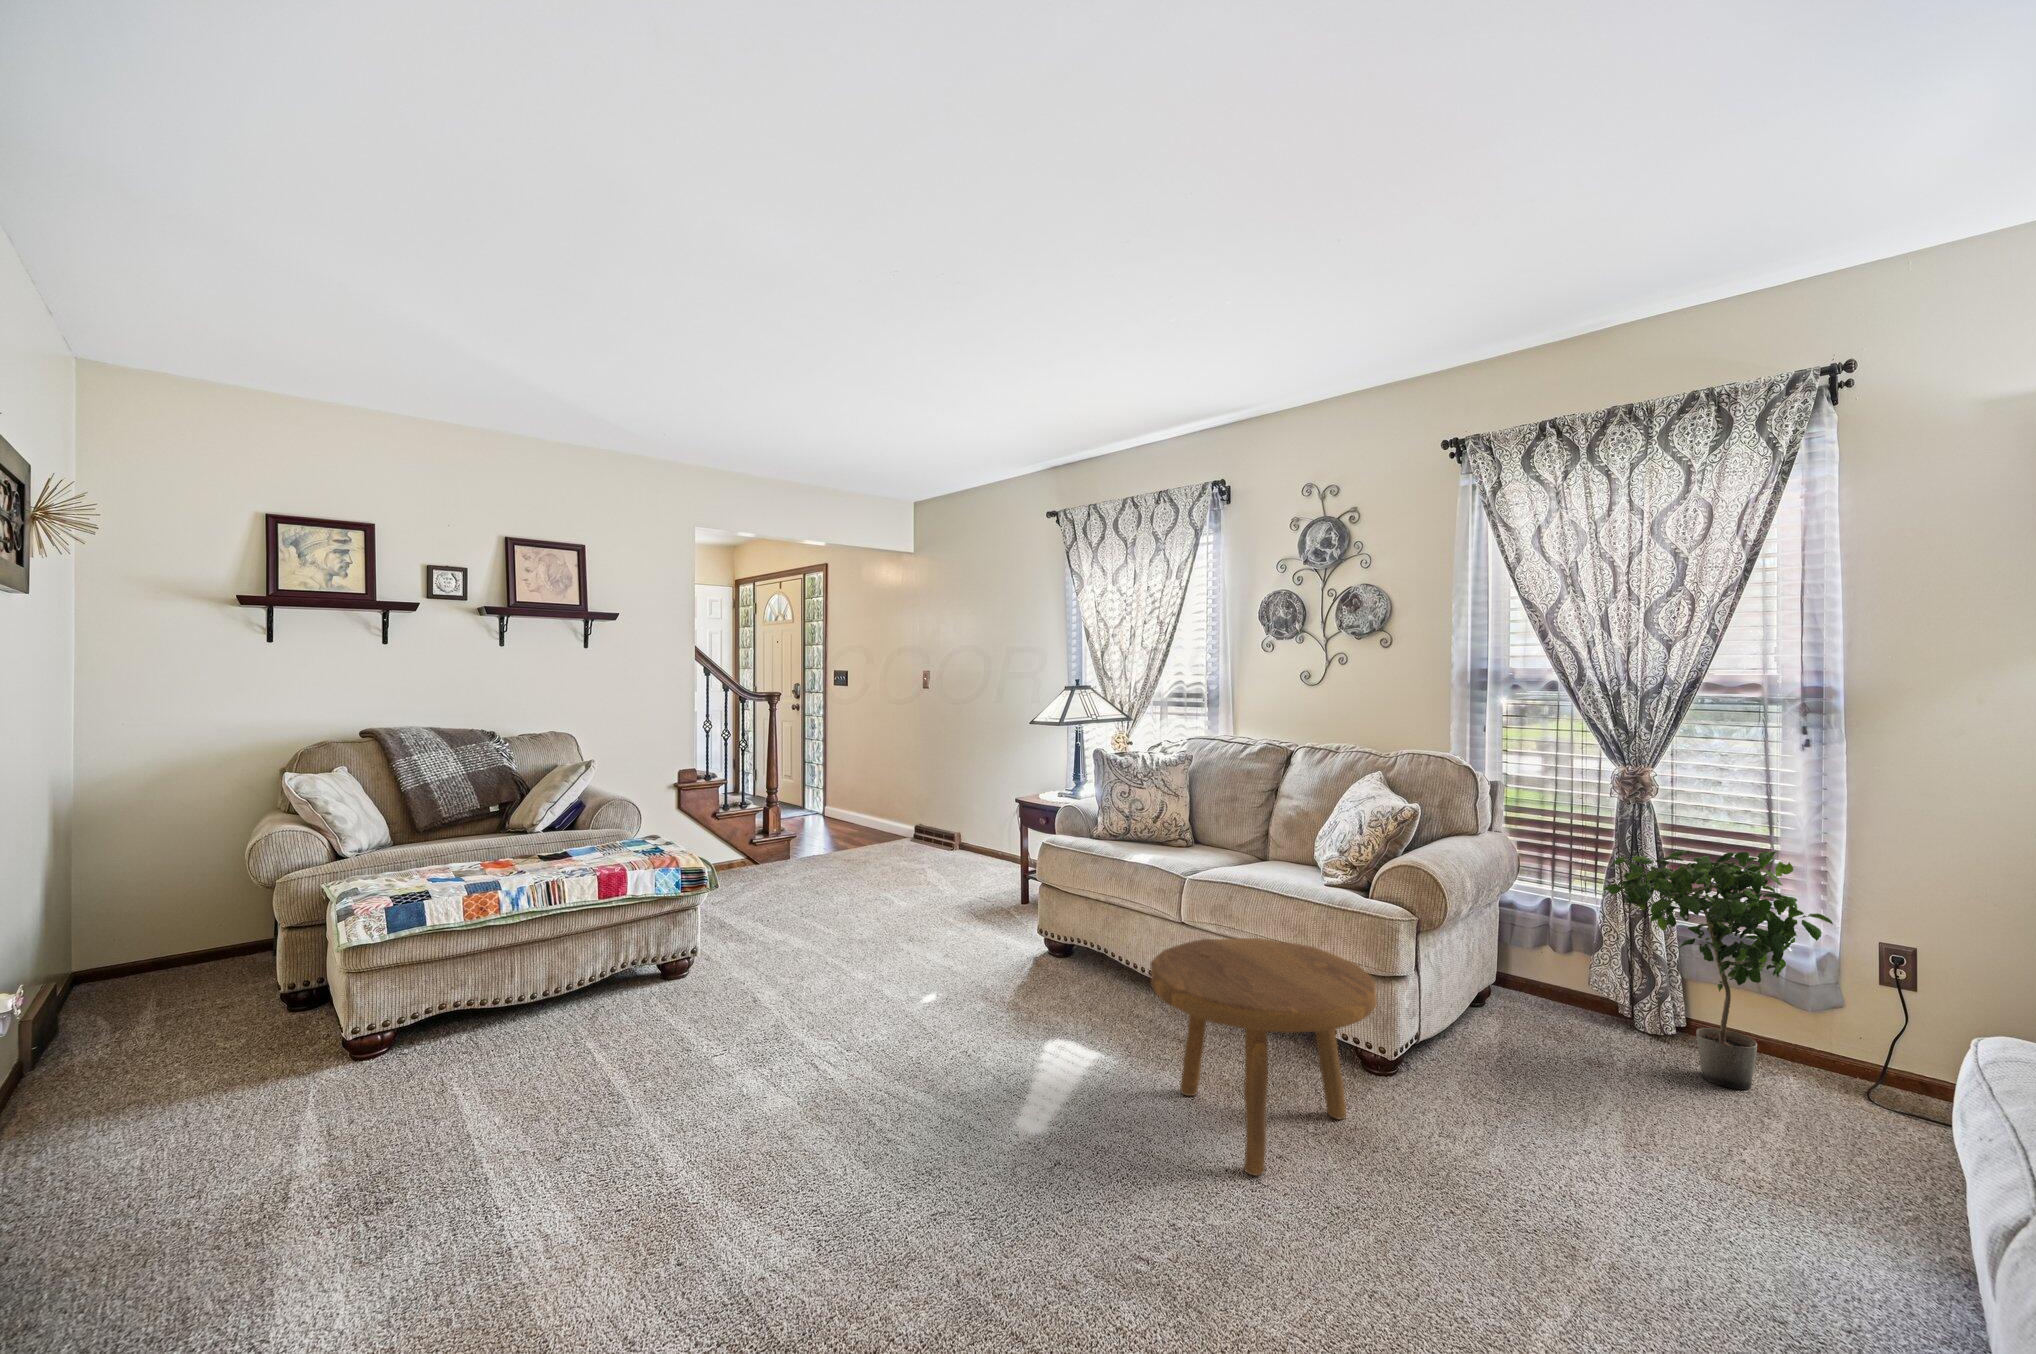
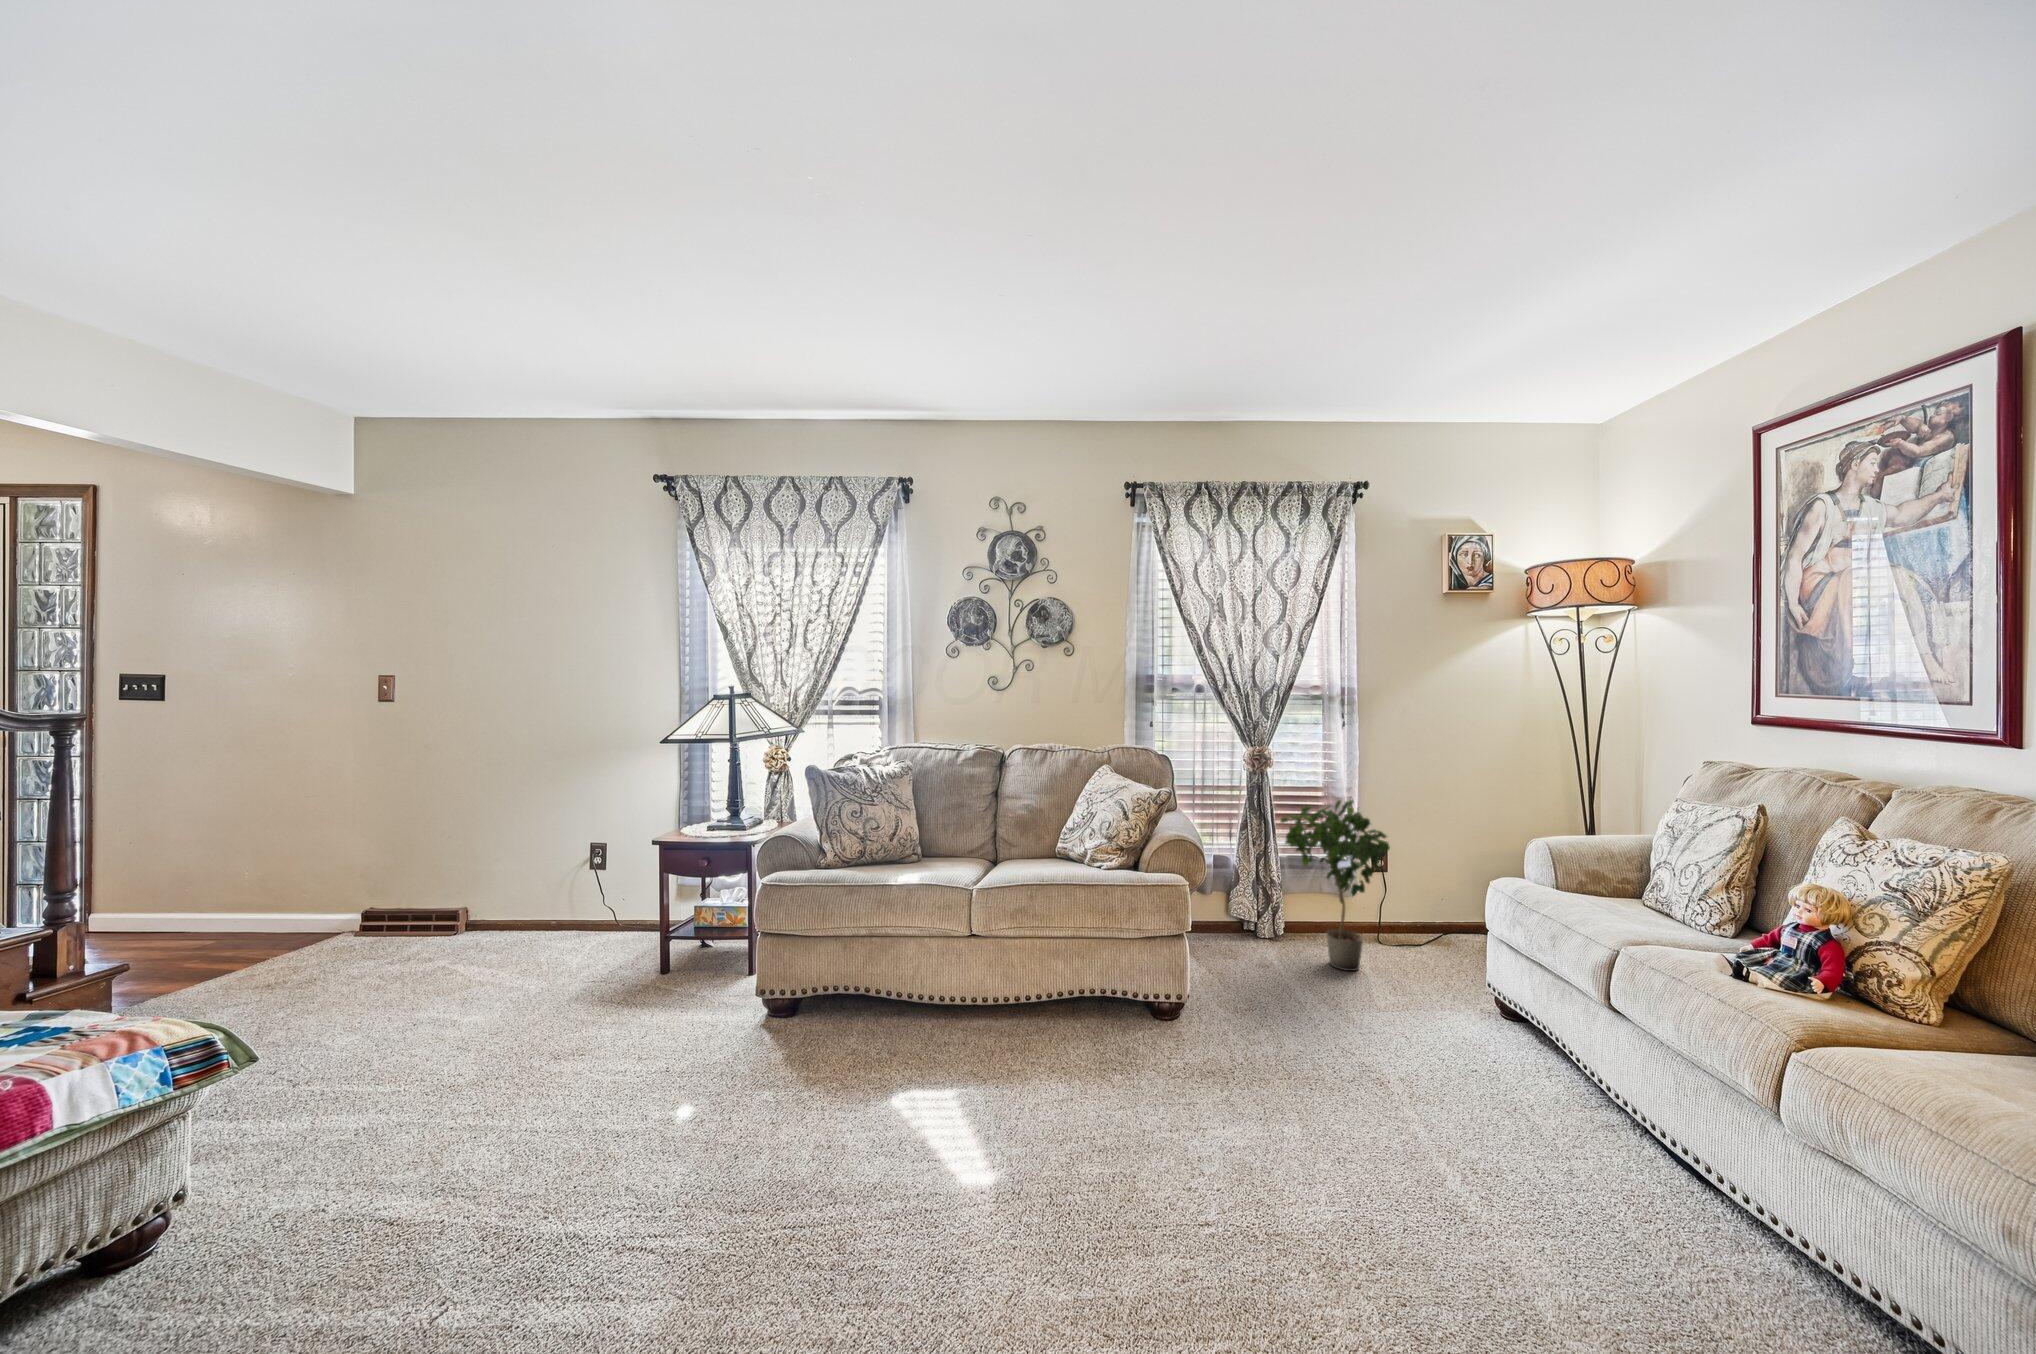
footstool: present [1150,938,1377,1176] -> none [1092,952,1337,1247]

